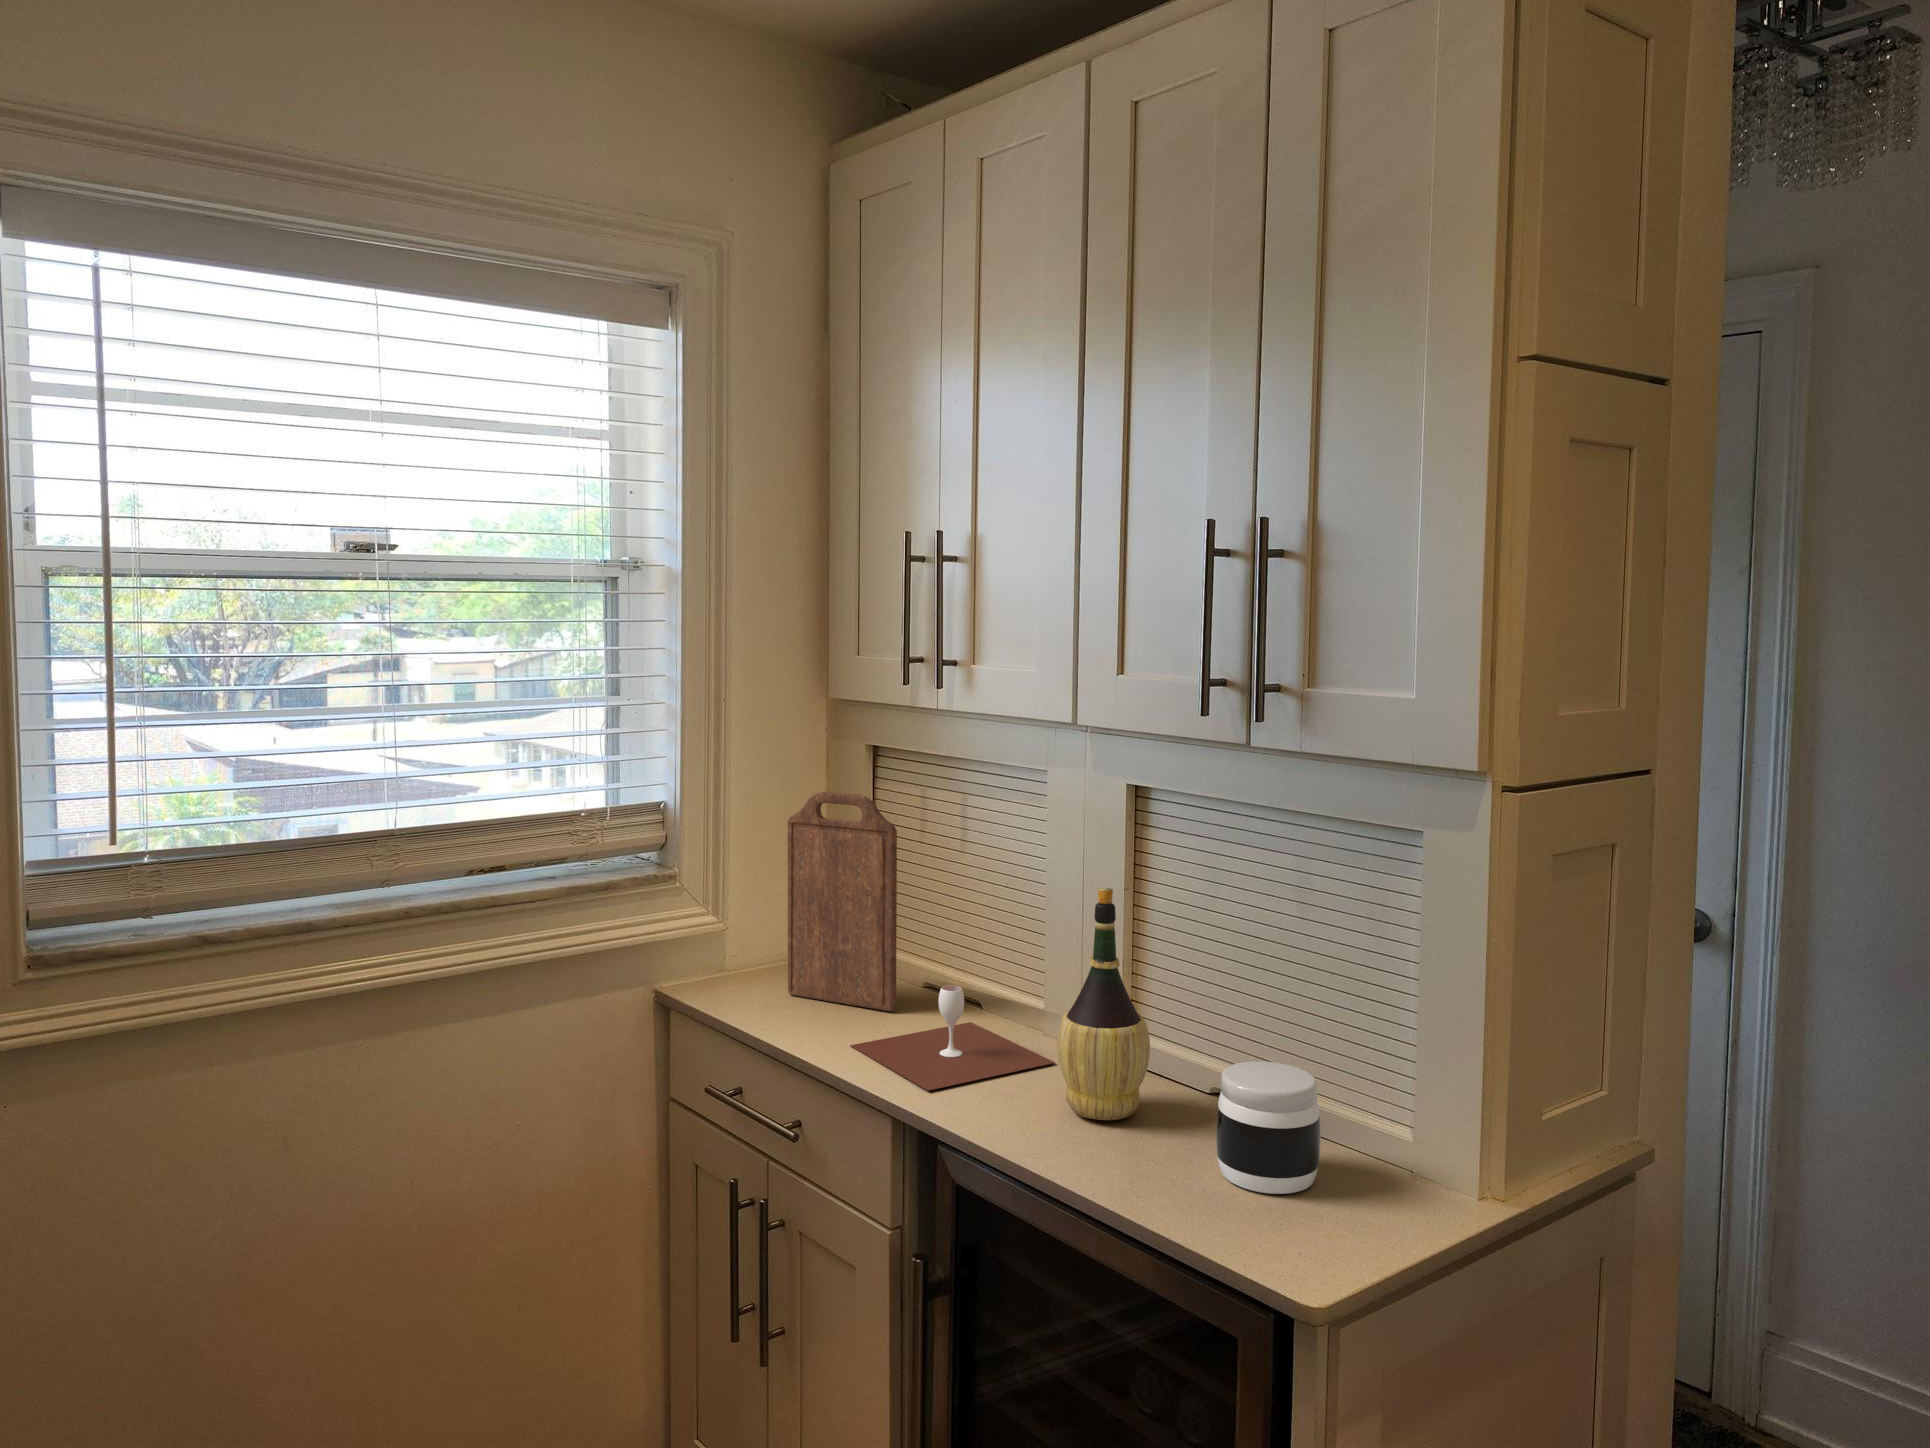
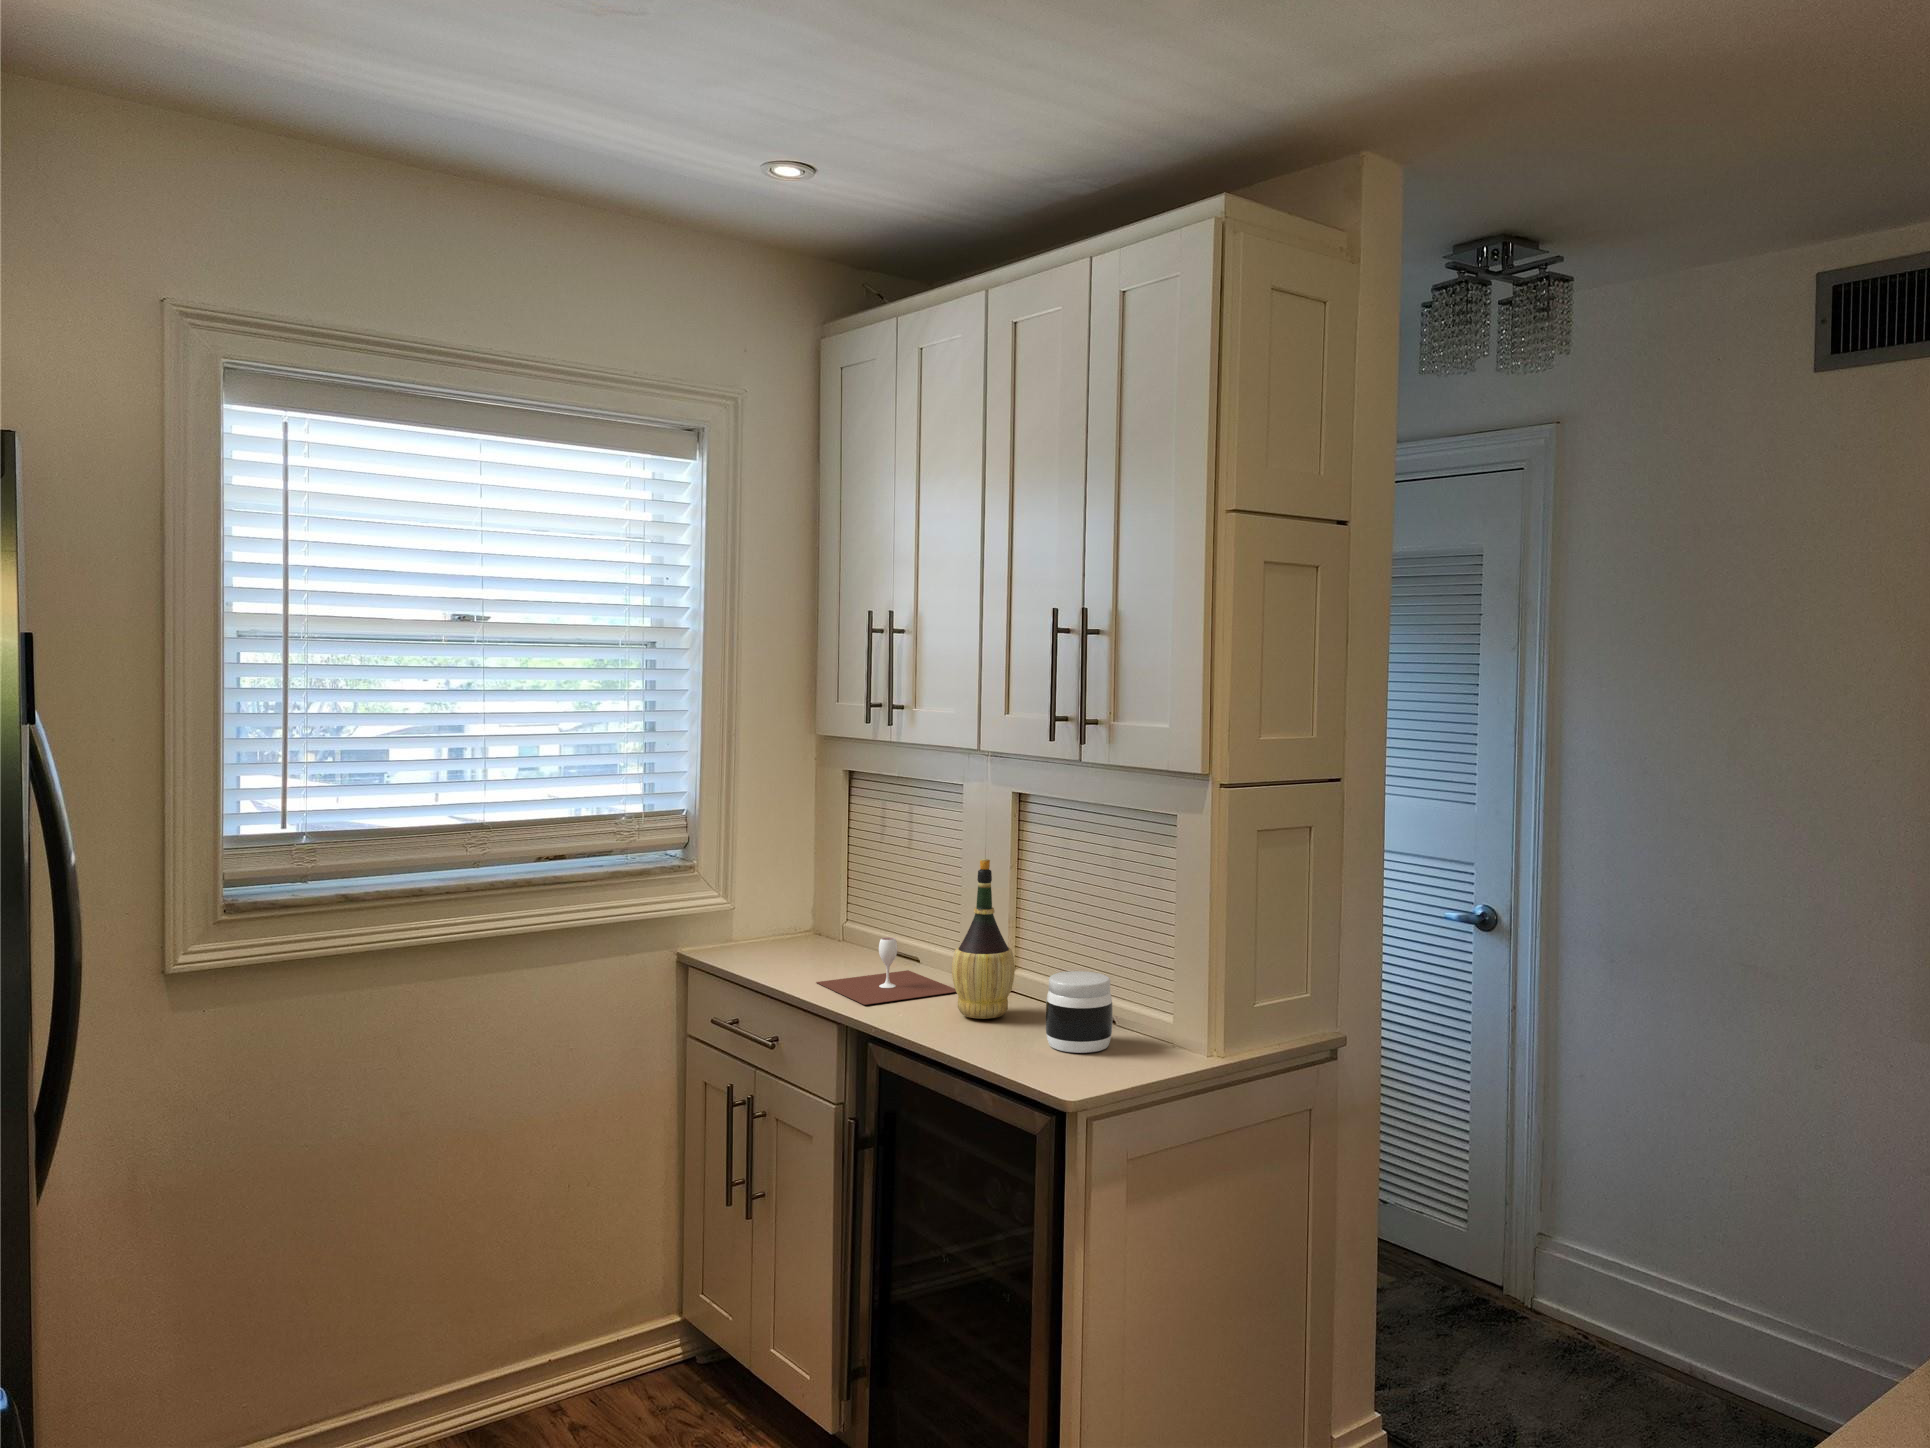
cutting board: present [787,791,897,1011] -> none [776,802,857,964]

